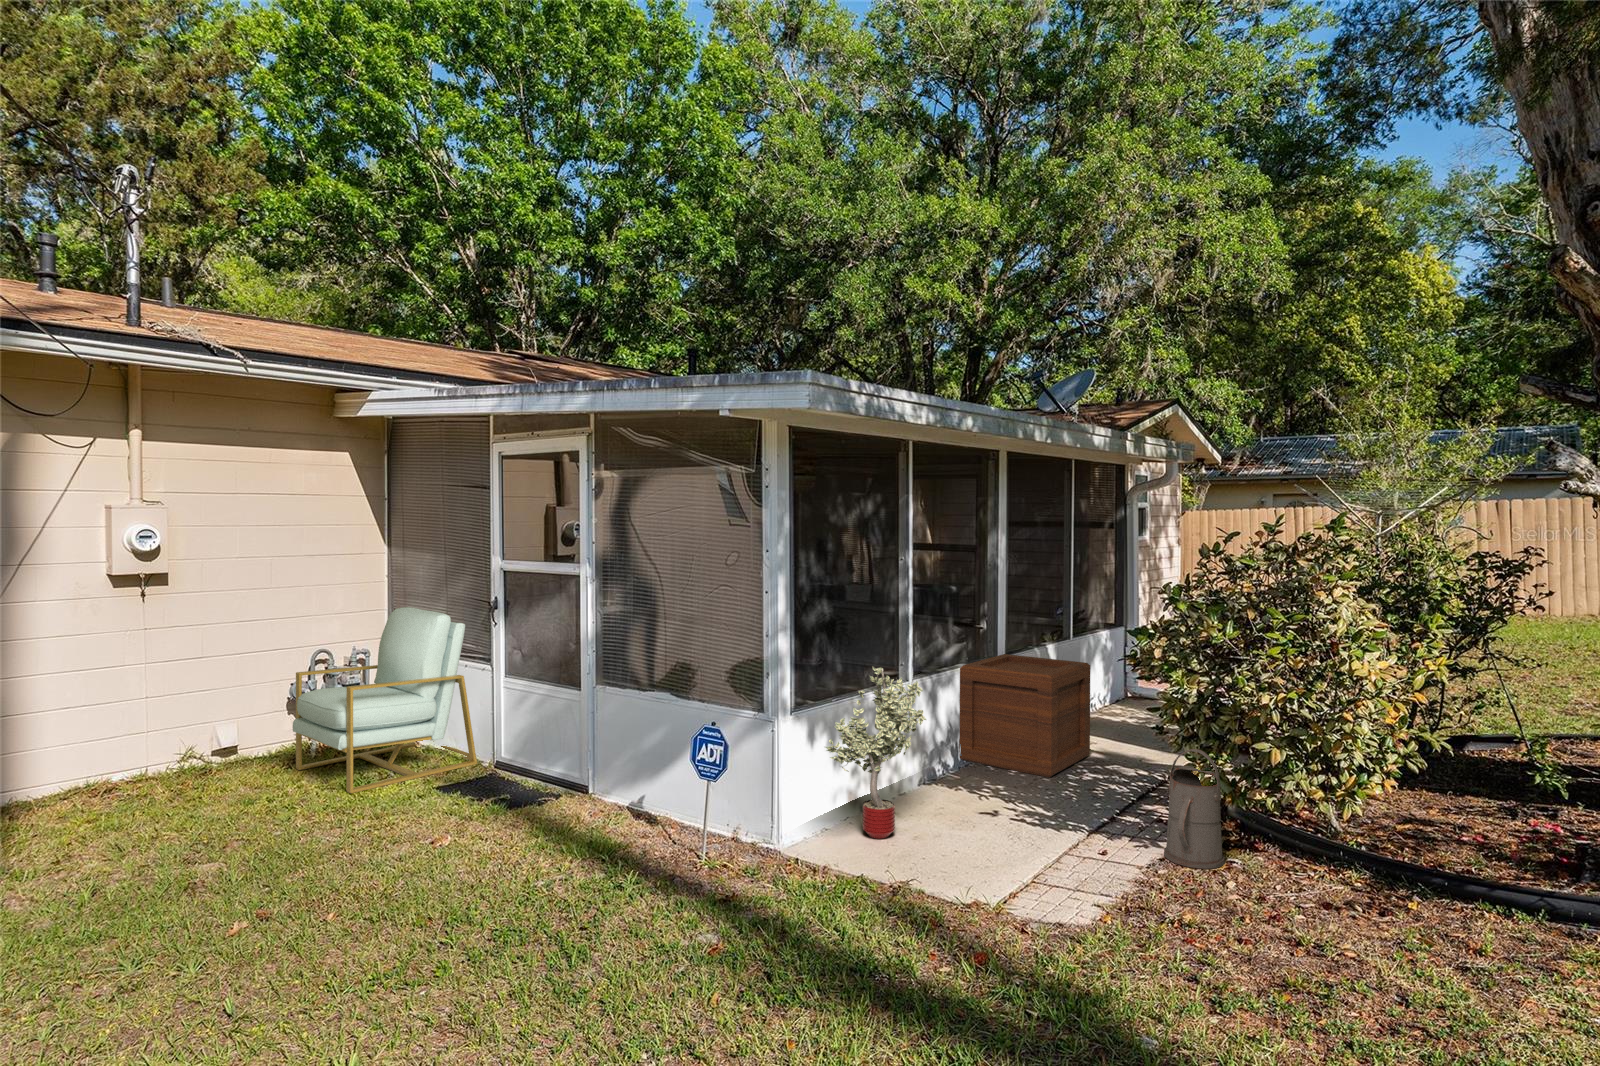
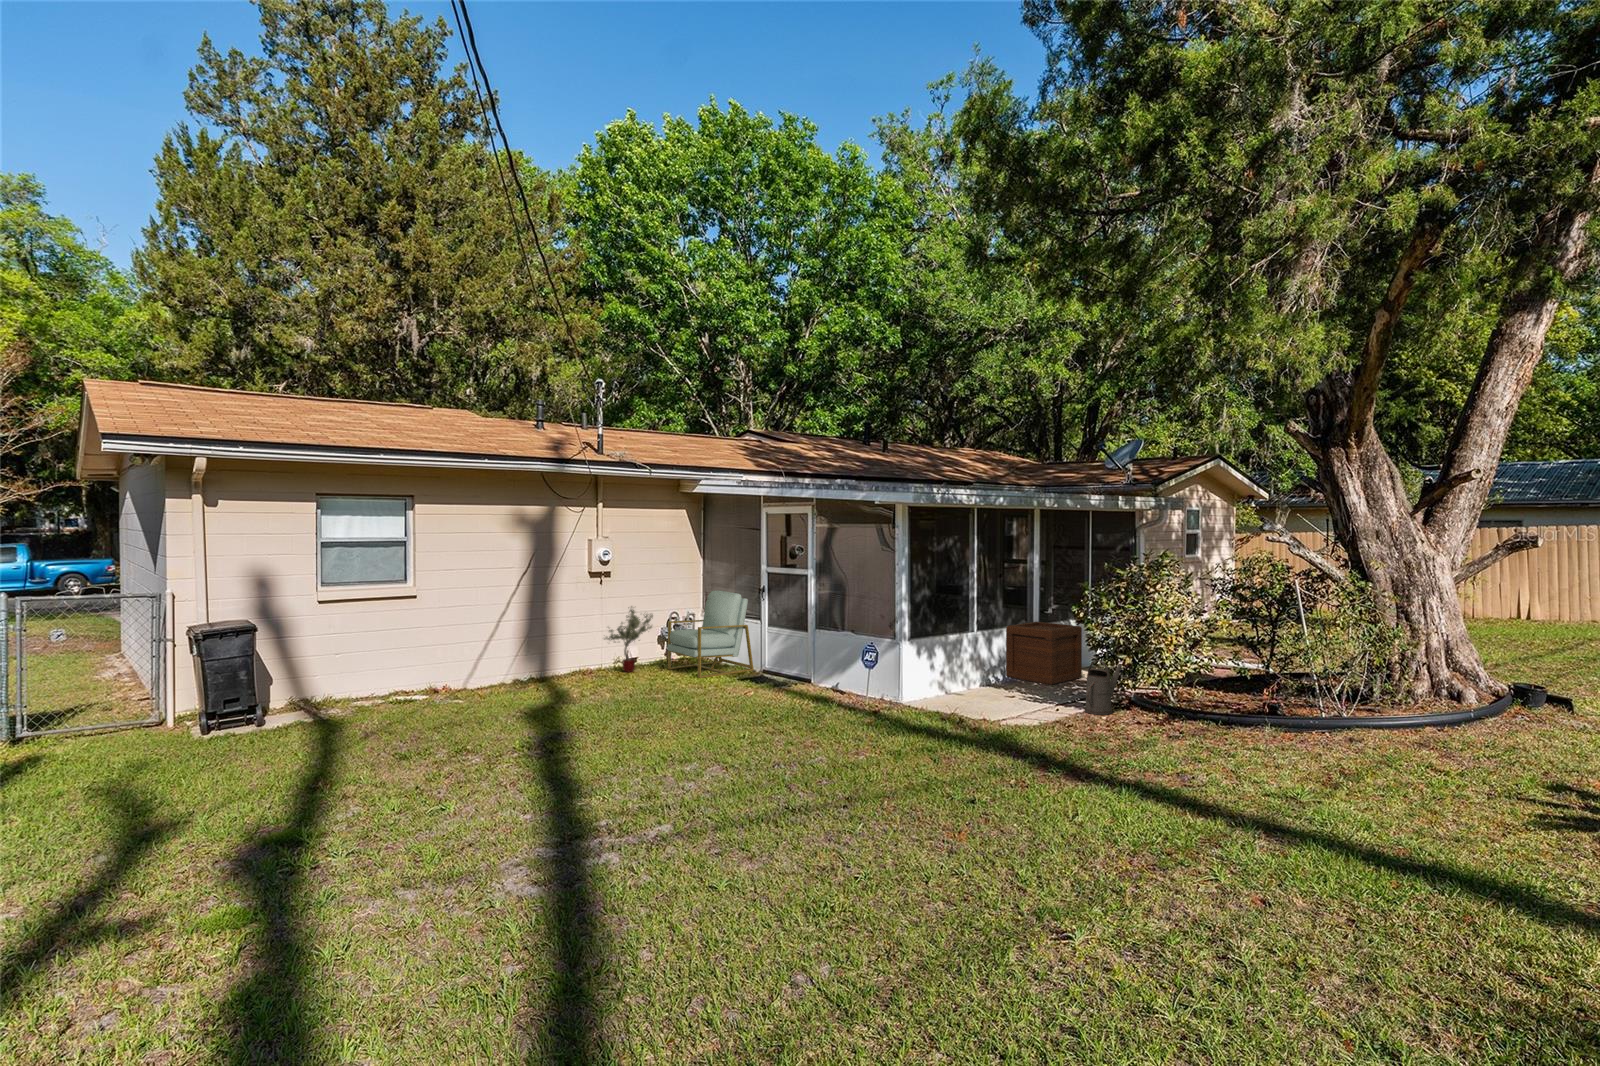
potted tree: present [825,667,926,839] -> present [605,606,653,672]

